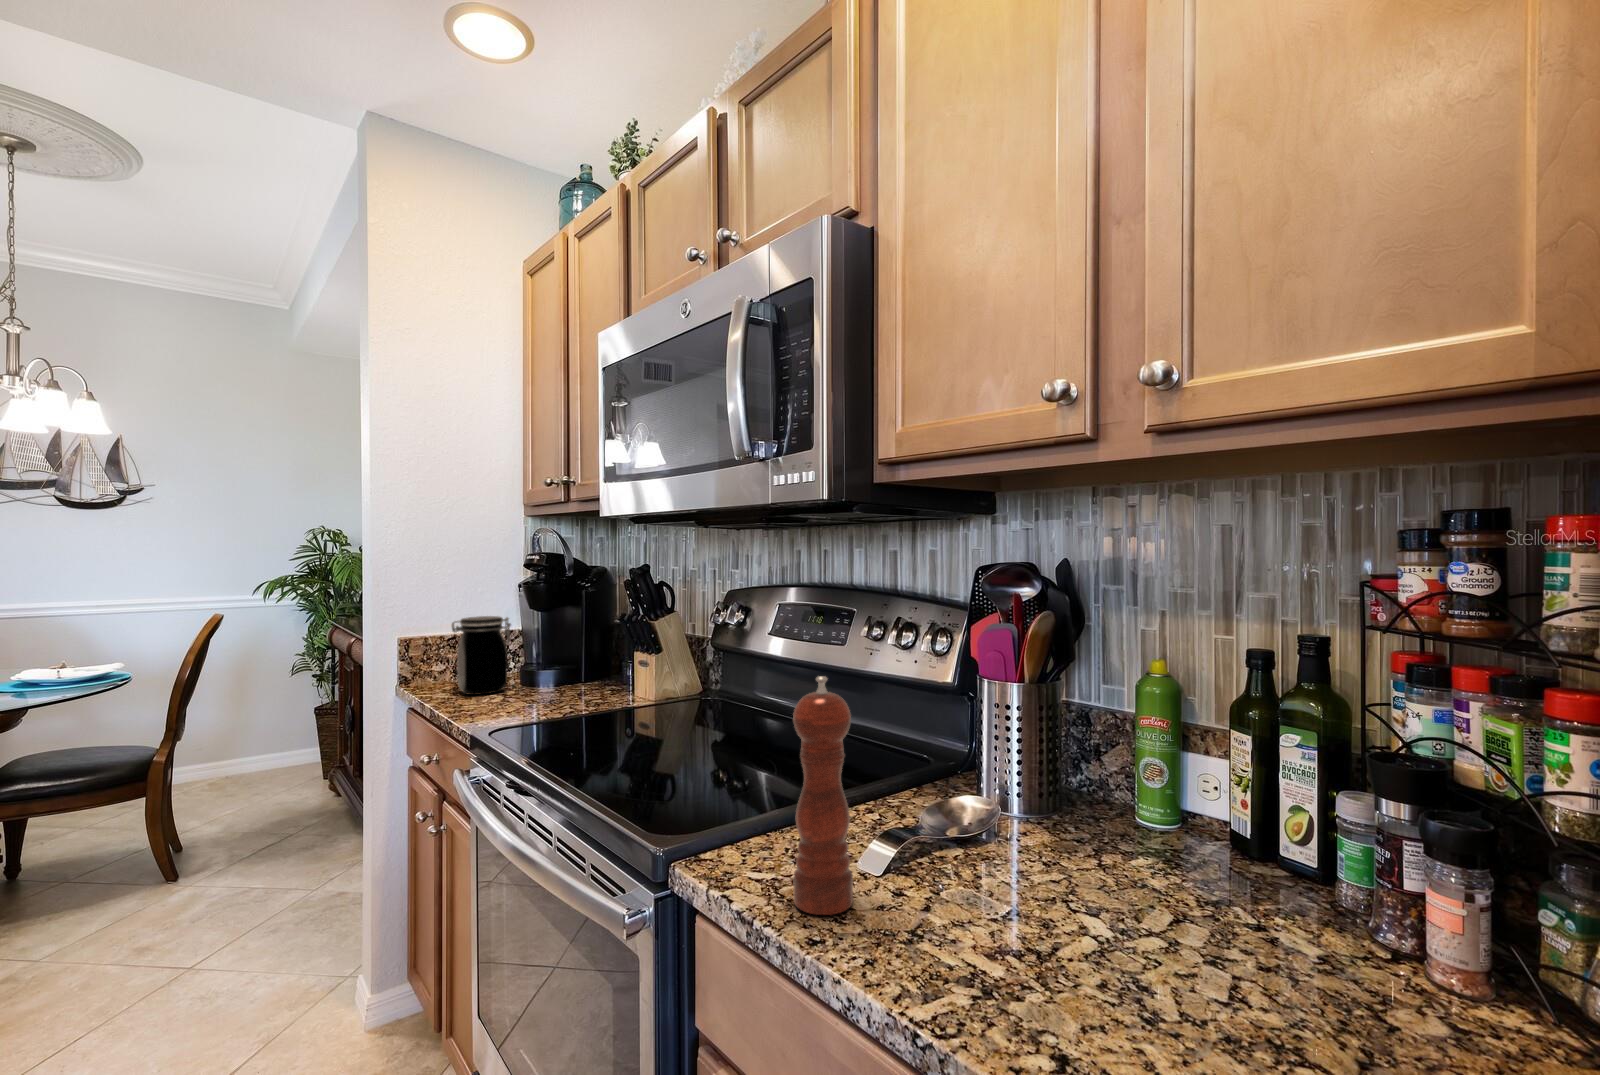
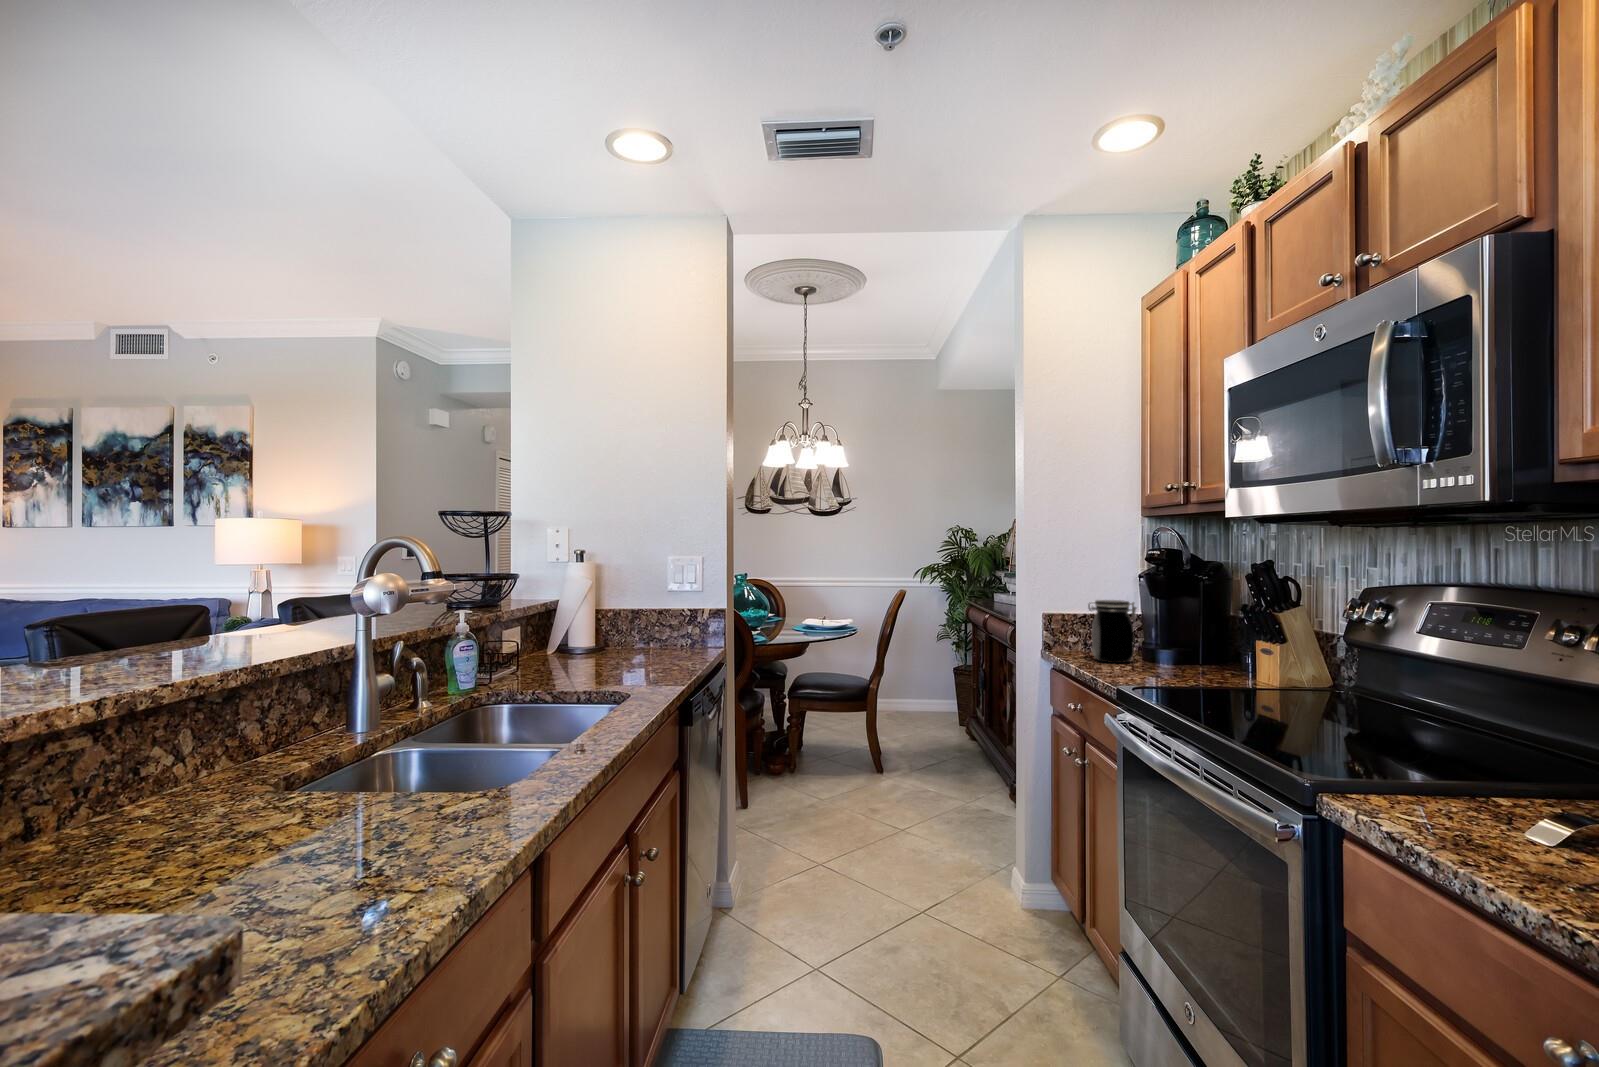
pepper mill: present [793,676,853,915] -> none [1446,651,1514,852]

